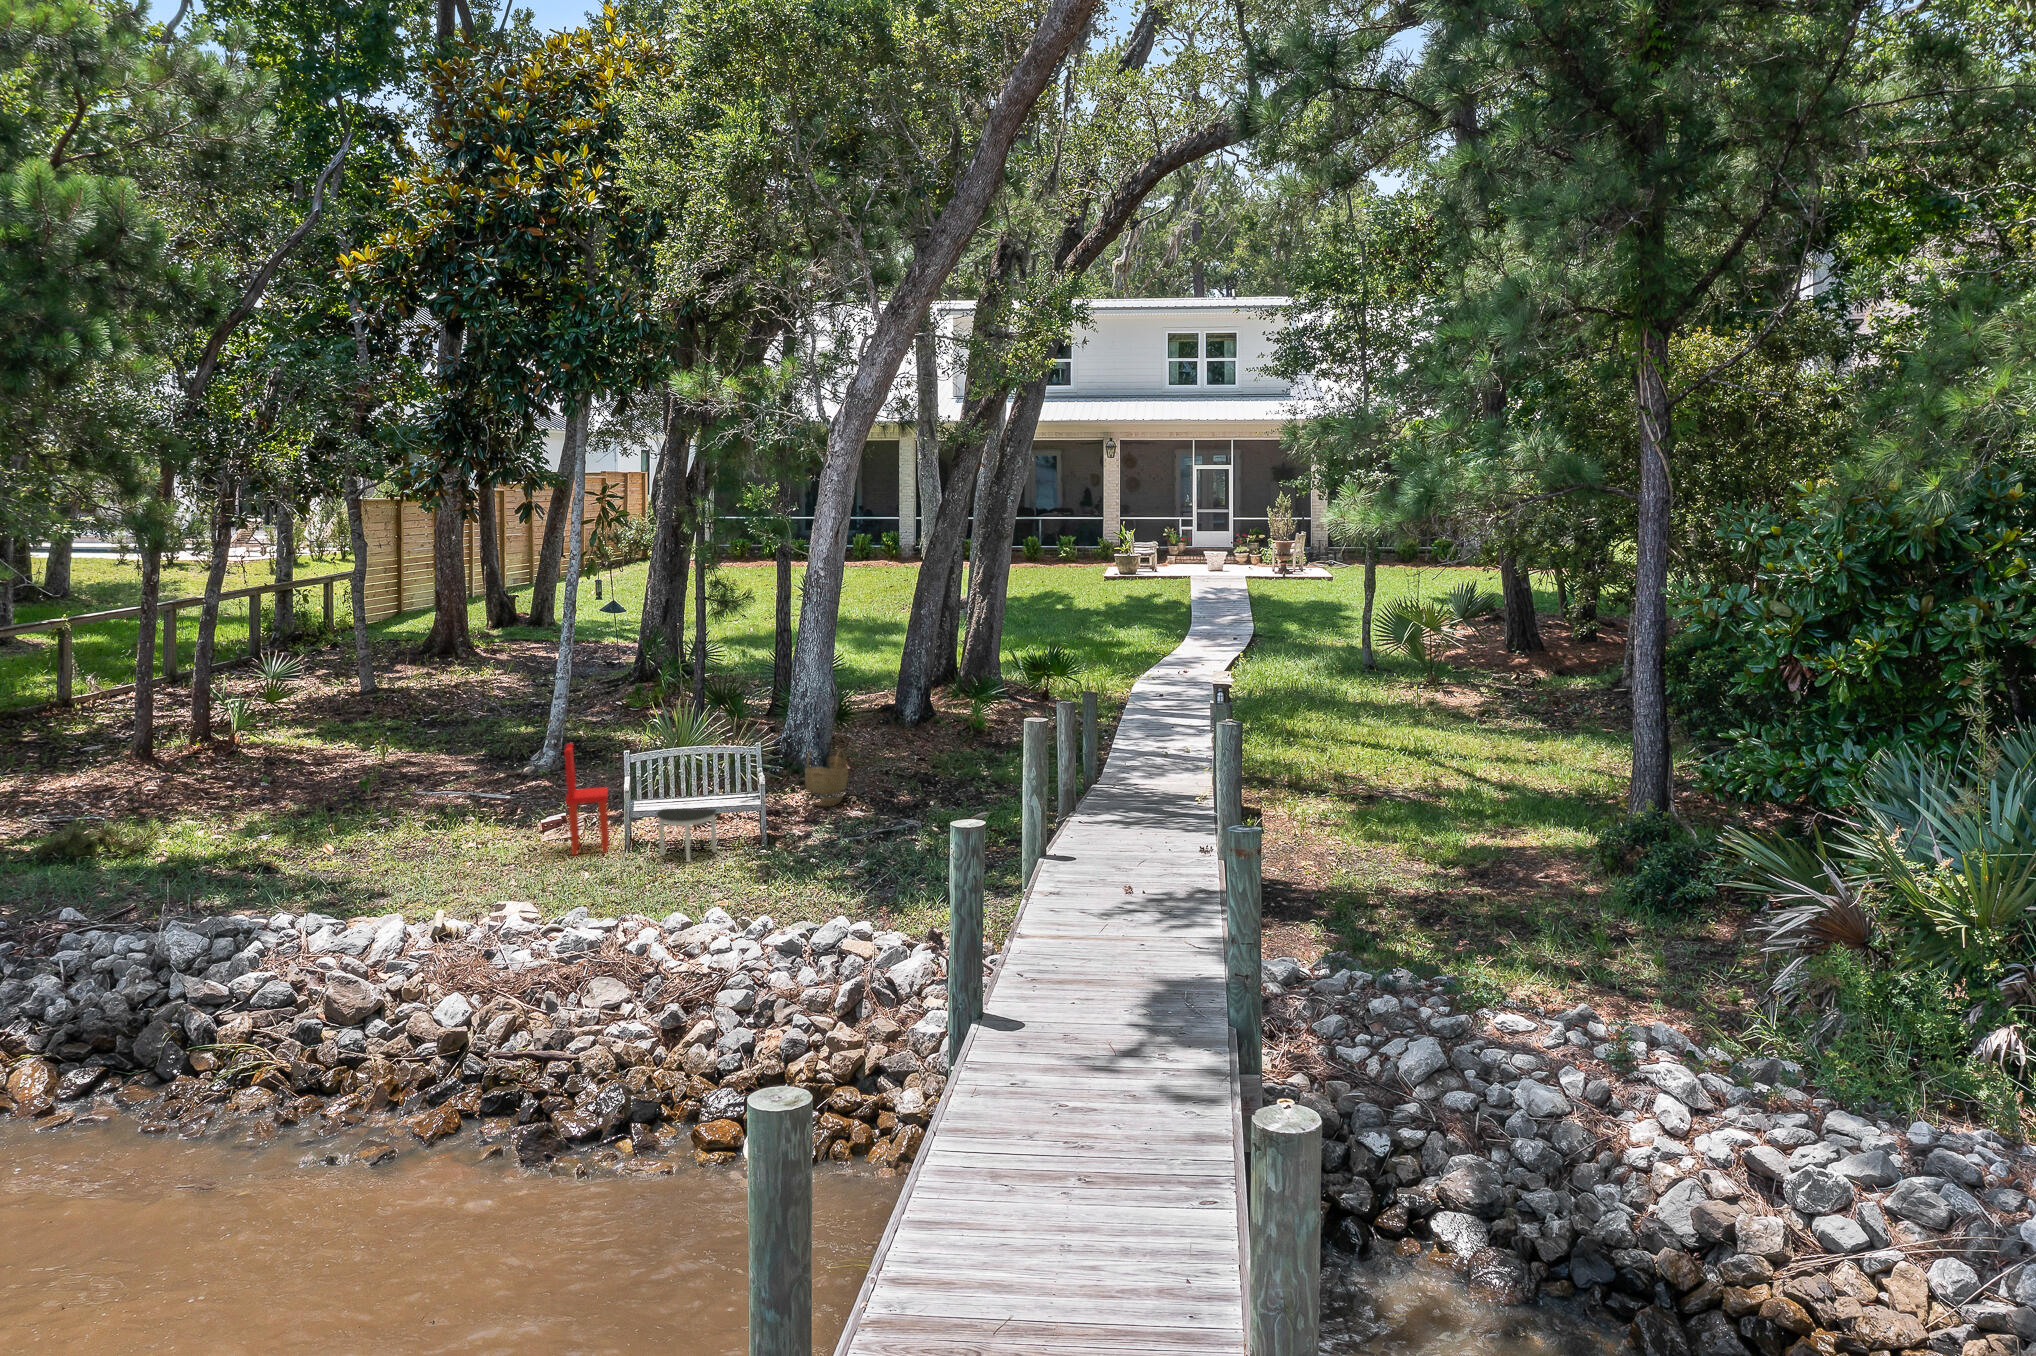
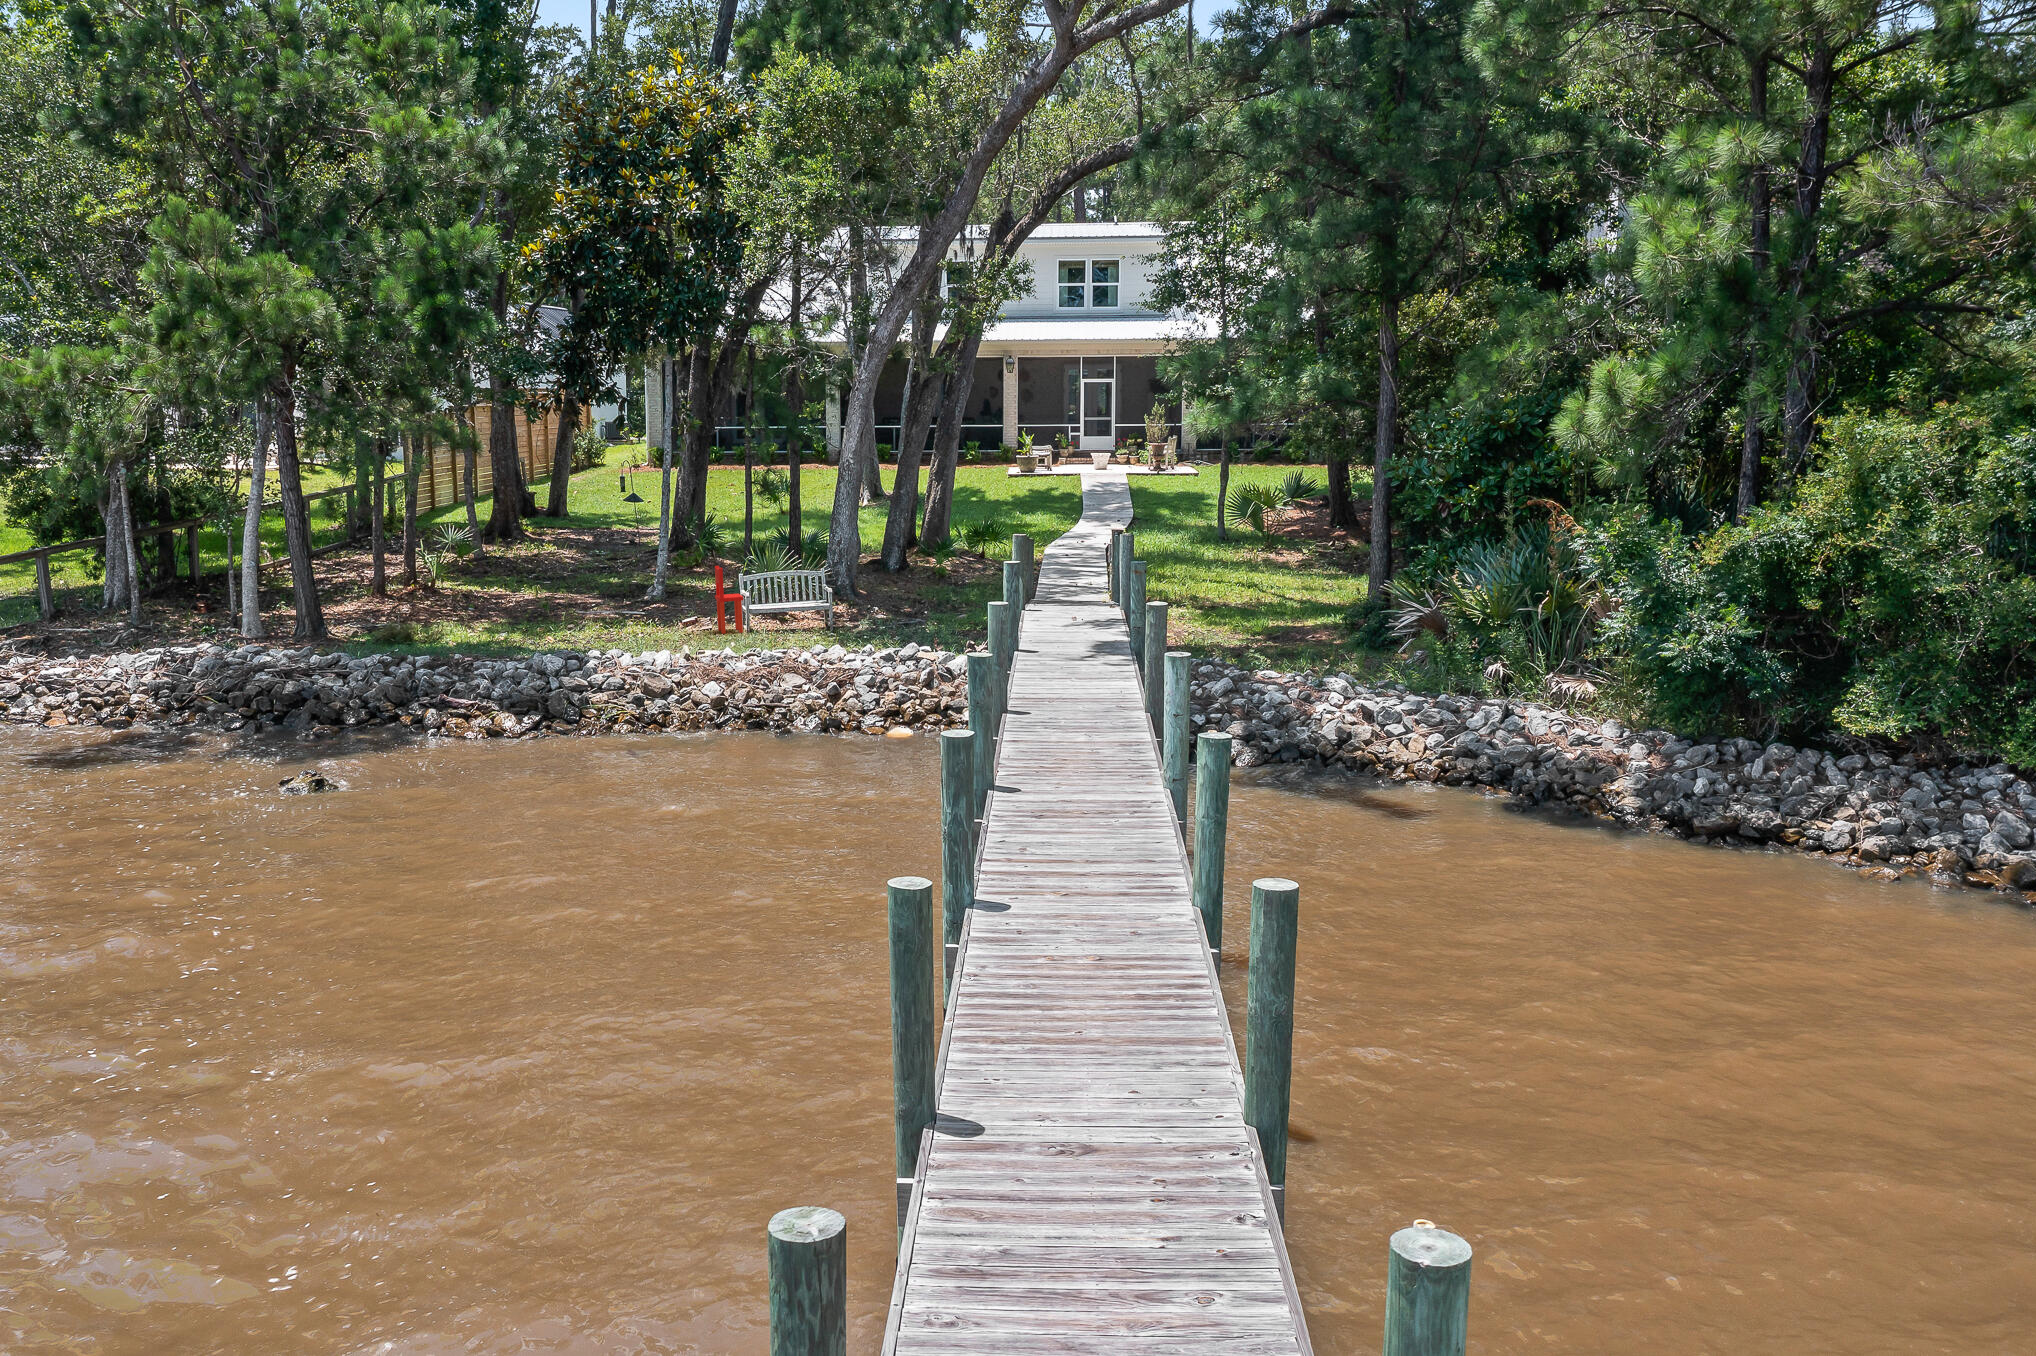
woven basket: present [805,750,848,807] -> none [848,576,874,613]
round table: present [657,809,717,862] -> none [776,603,811,635]

